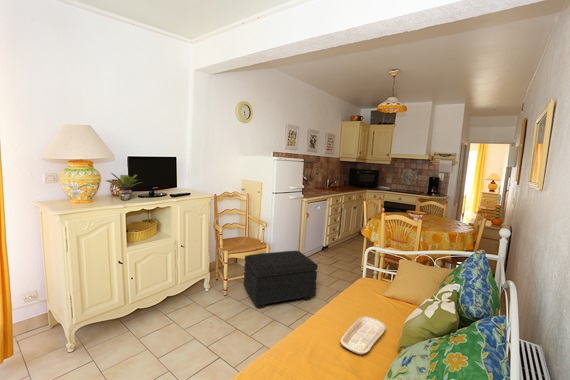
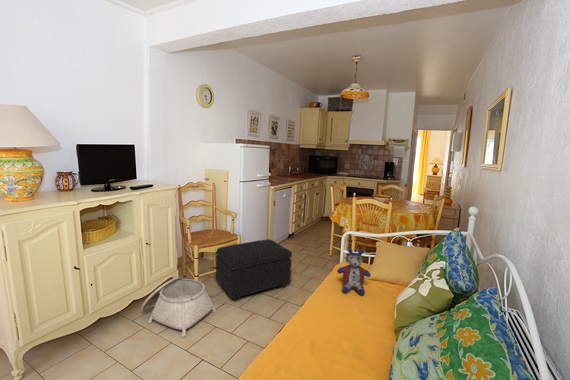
potted plant: present [106,173,141,200] -> none [49,164,99,196]
stuffed bear: none [353,265,387,313] -> present [337,249,371,295]
basket: none [173,280,240,336] -> present [142,277,216,337]
tray: present [341,316,386,354] -> none [338,300,377,338]

